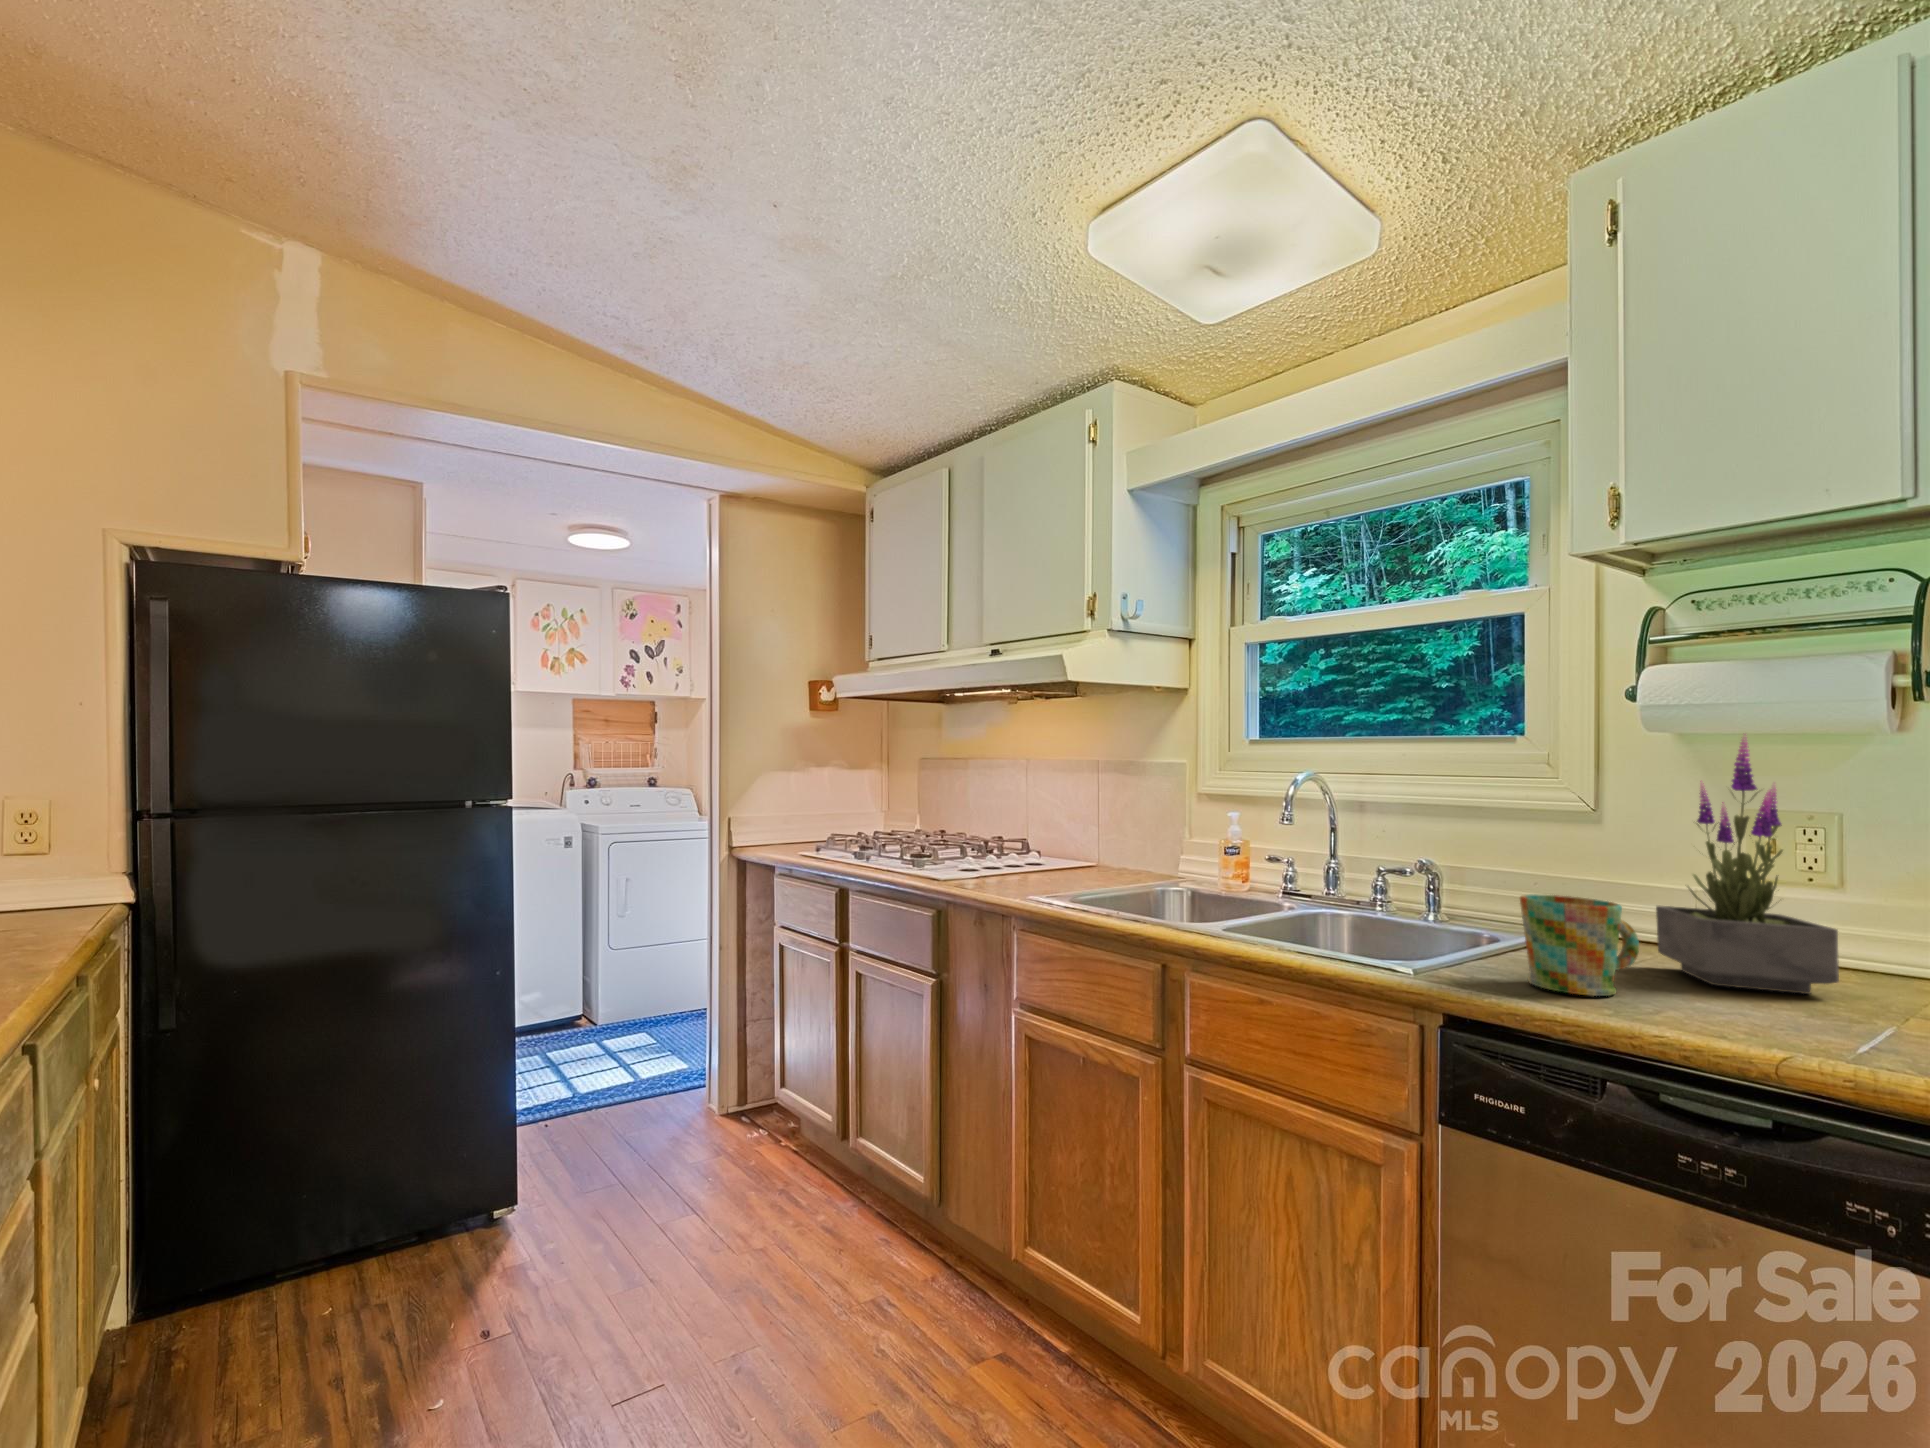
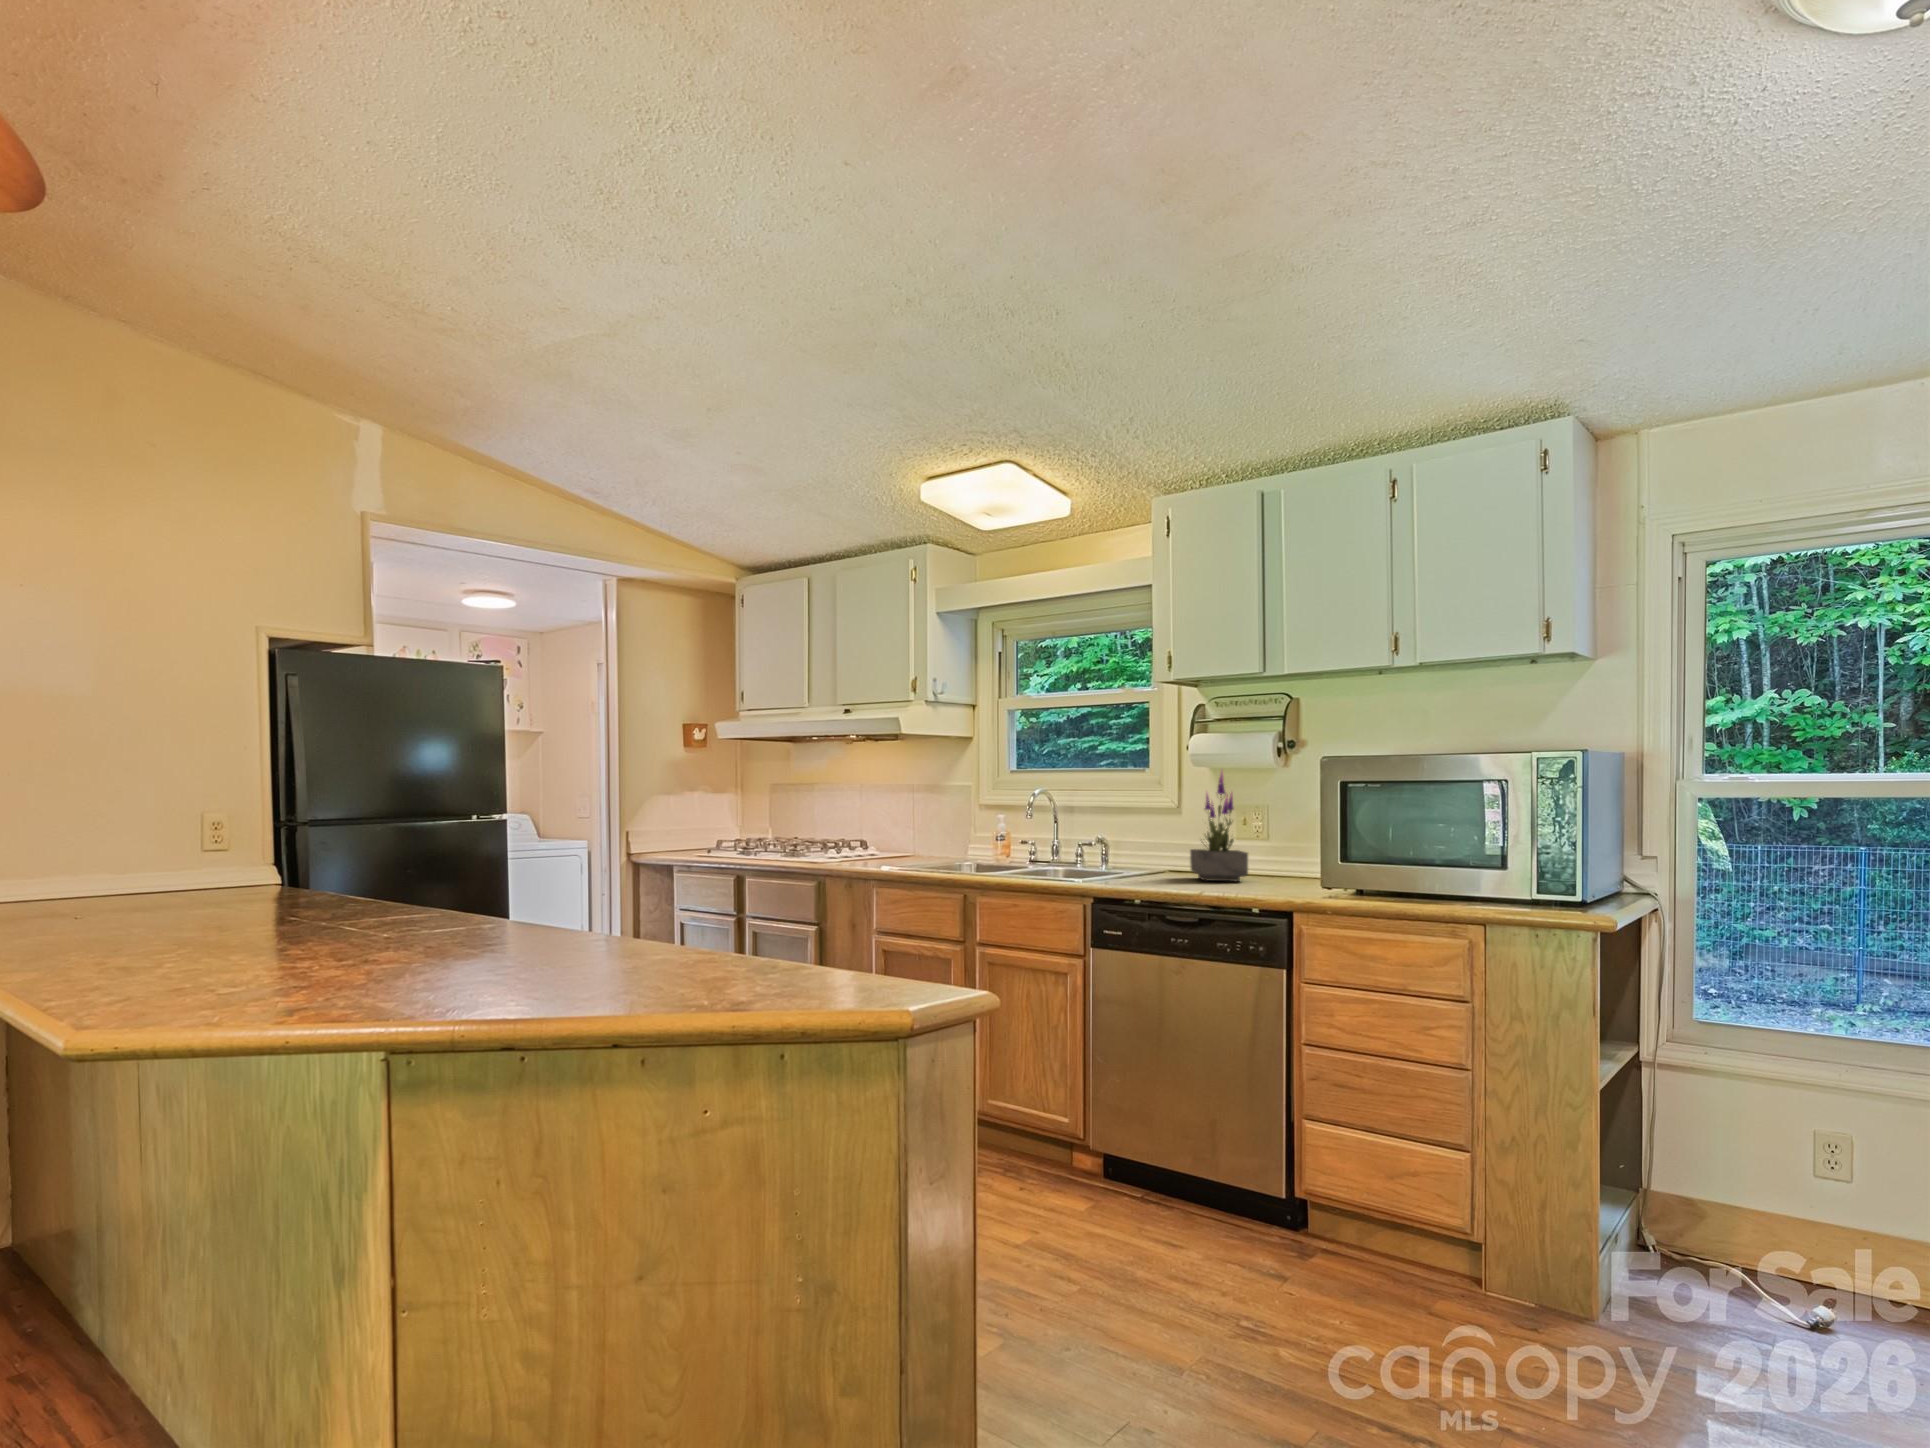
mug: present [1520,895,1639,996] -> none [1127,844,1174,885]

